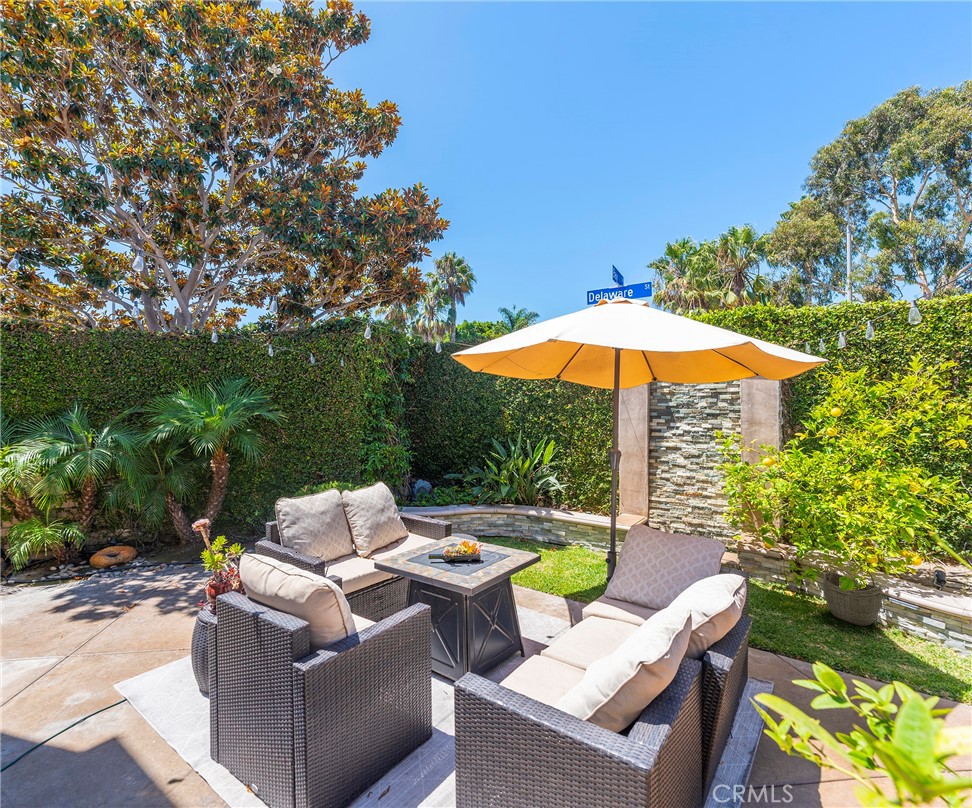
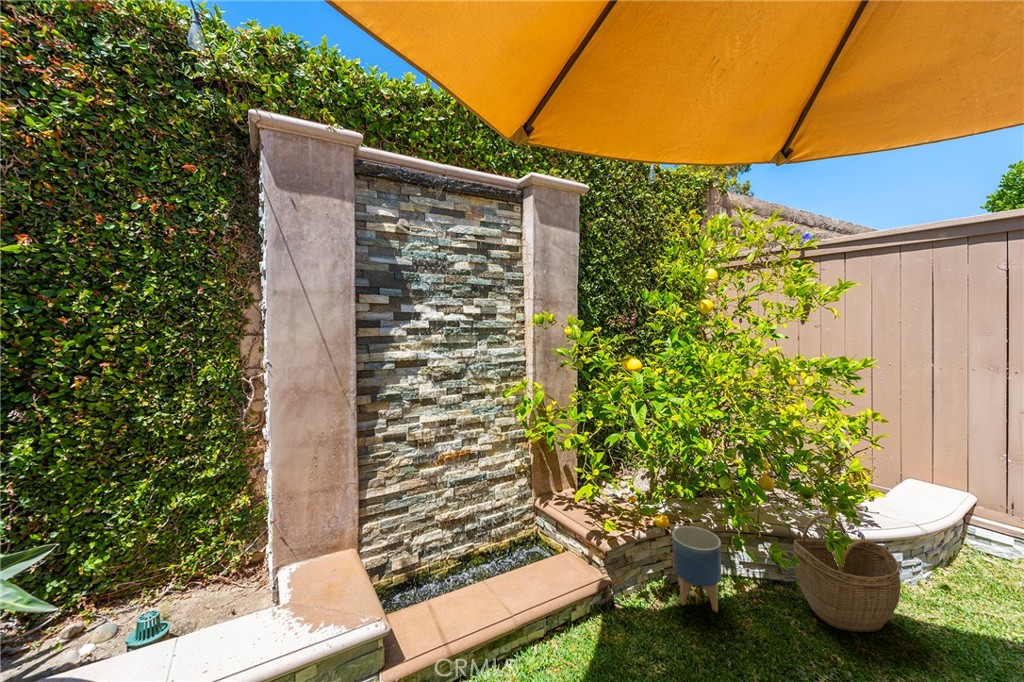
planter: none [772,553,800,593] -> present [672,526,722,612]

